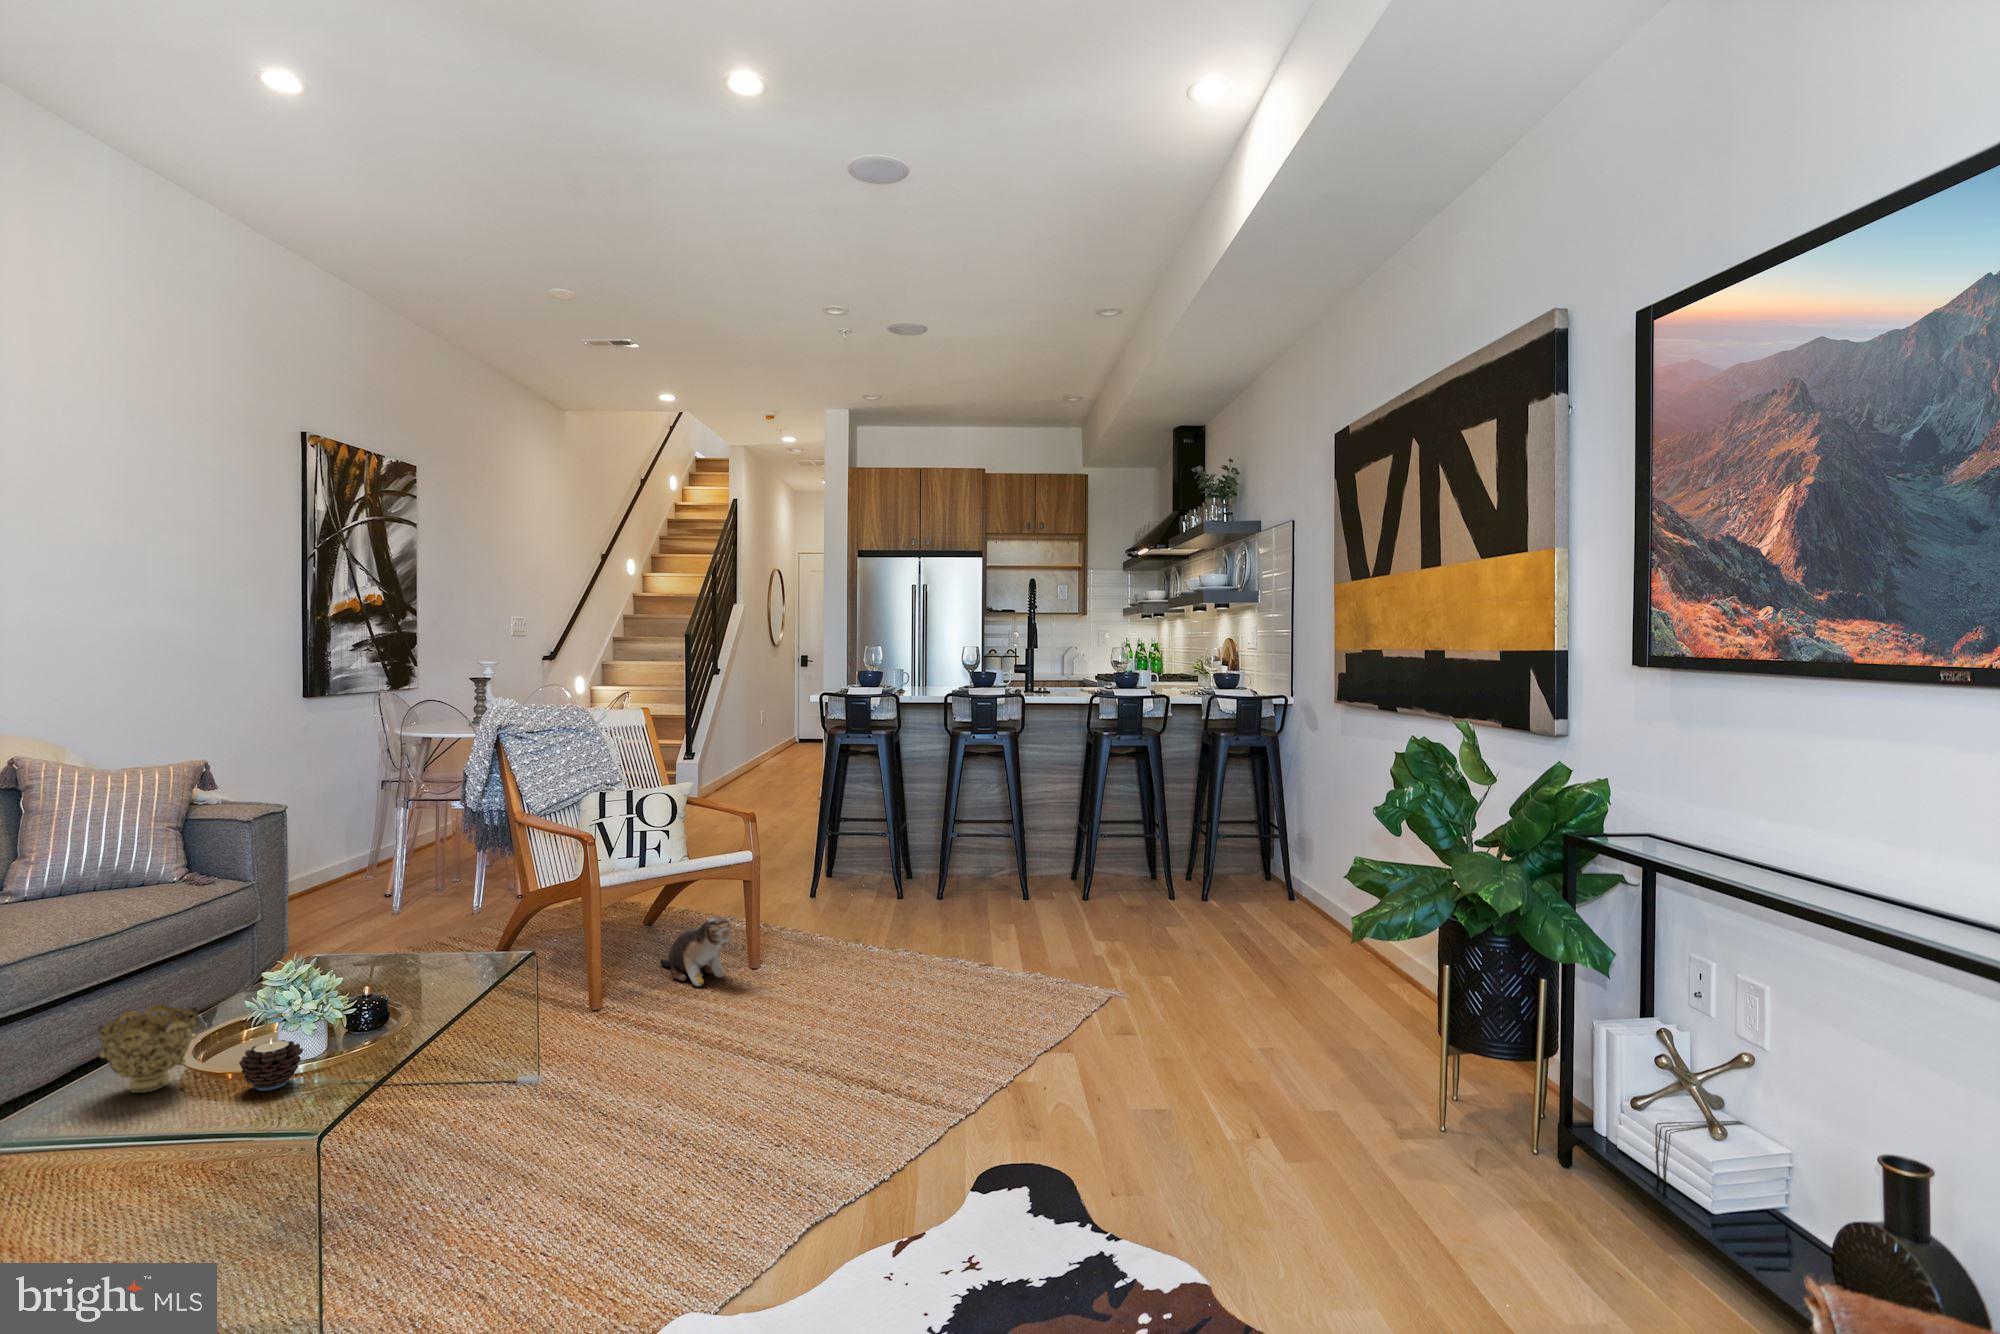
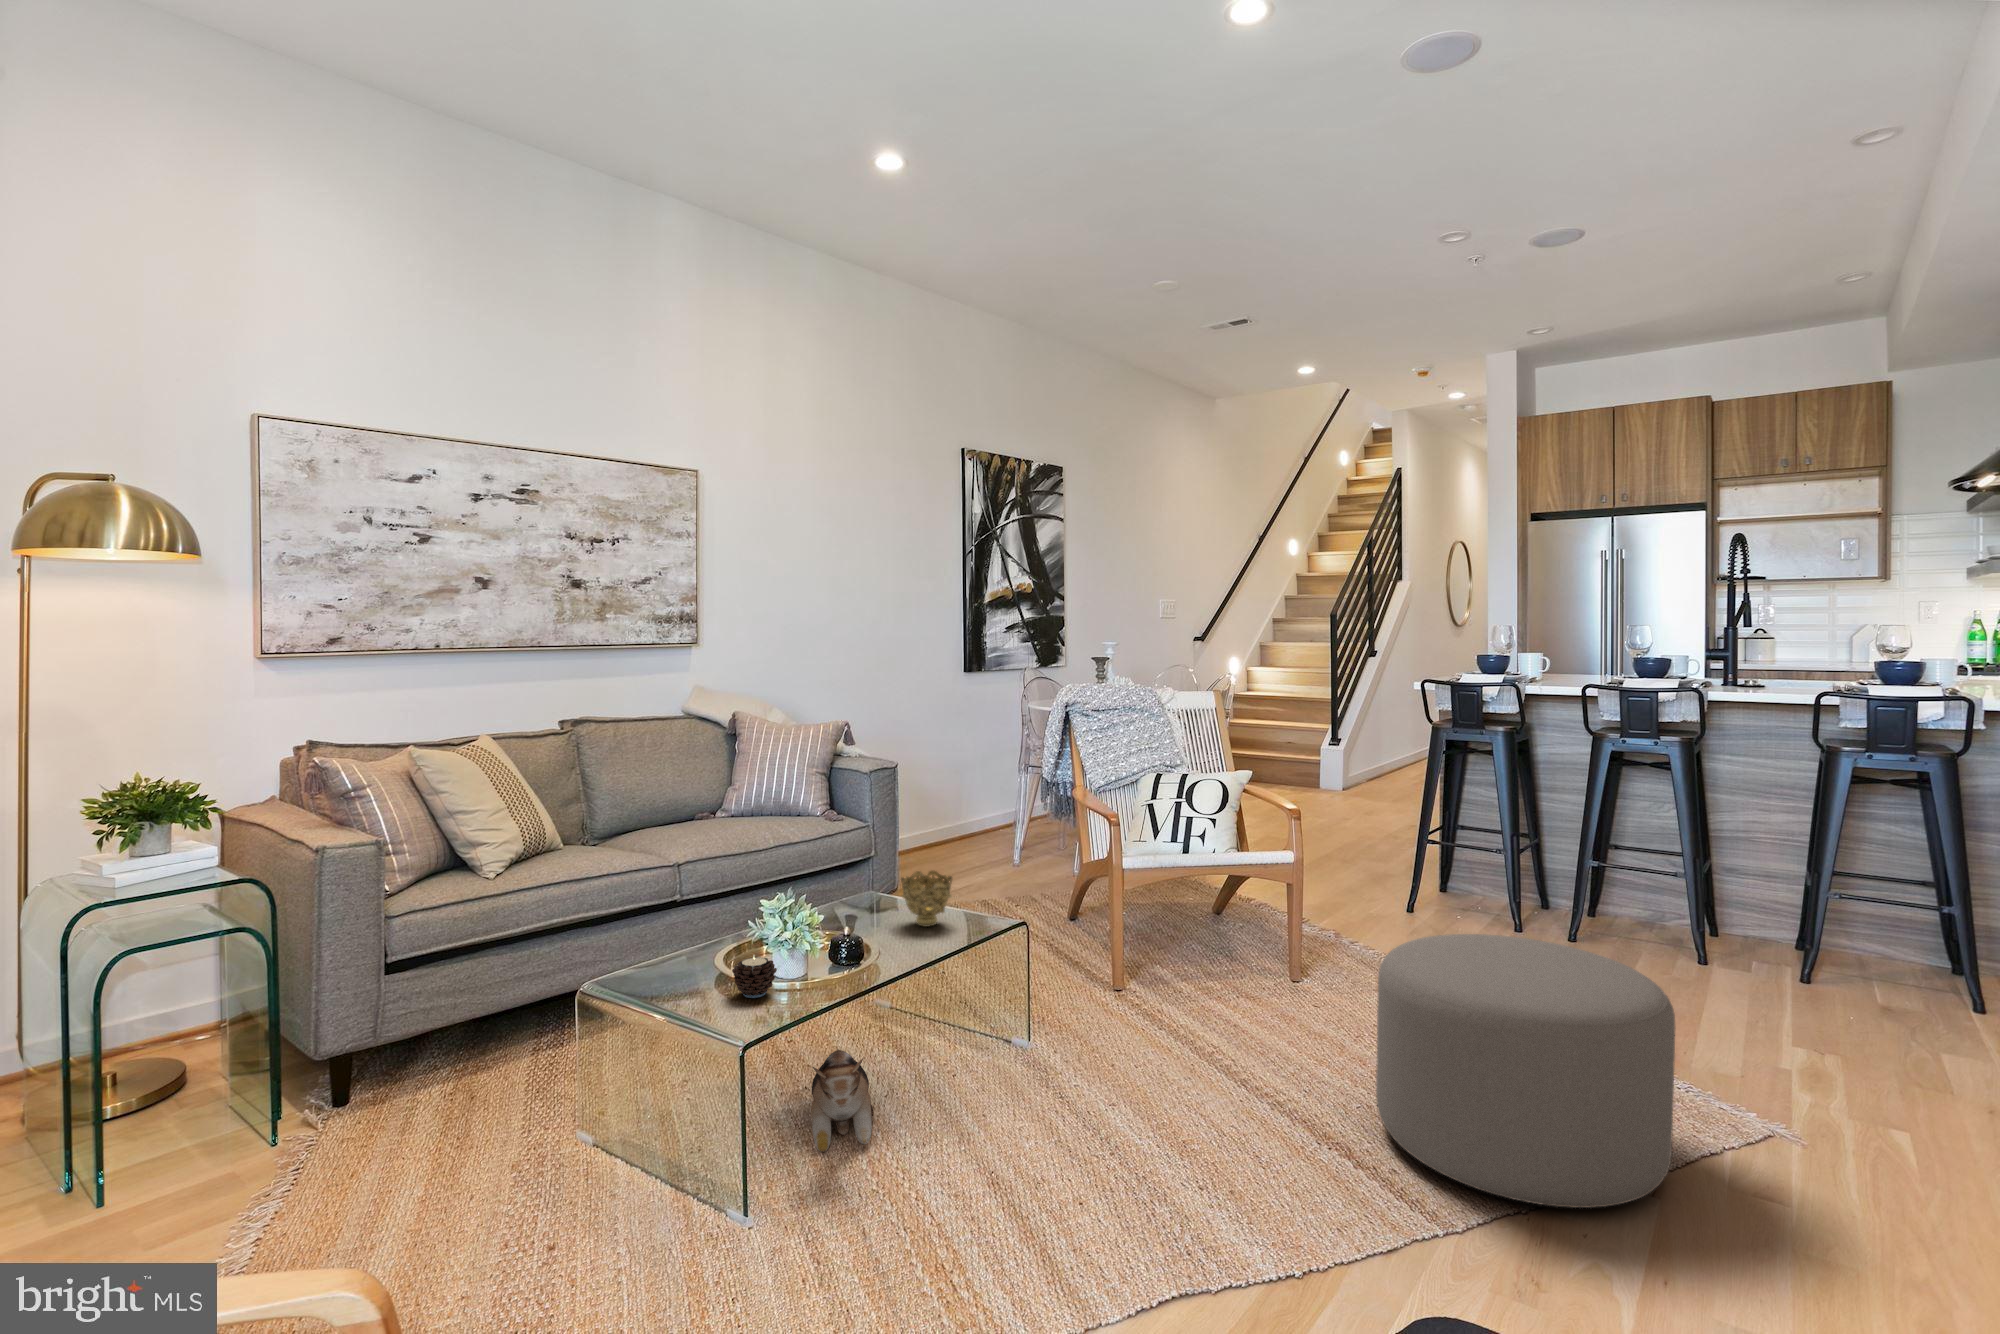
ottoman: none [878,890,1079,1080] -> present [1376,934,1675,1208]
plush toy: present [660,916,737,986] -> present [811,1049,873,1152]
decorative bowl: present [98,1004,198,1093] -> present [901,871,952,927]

